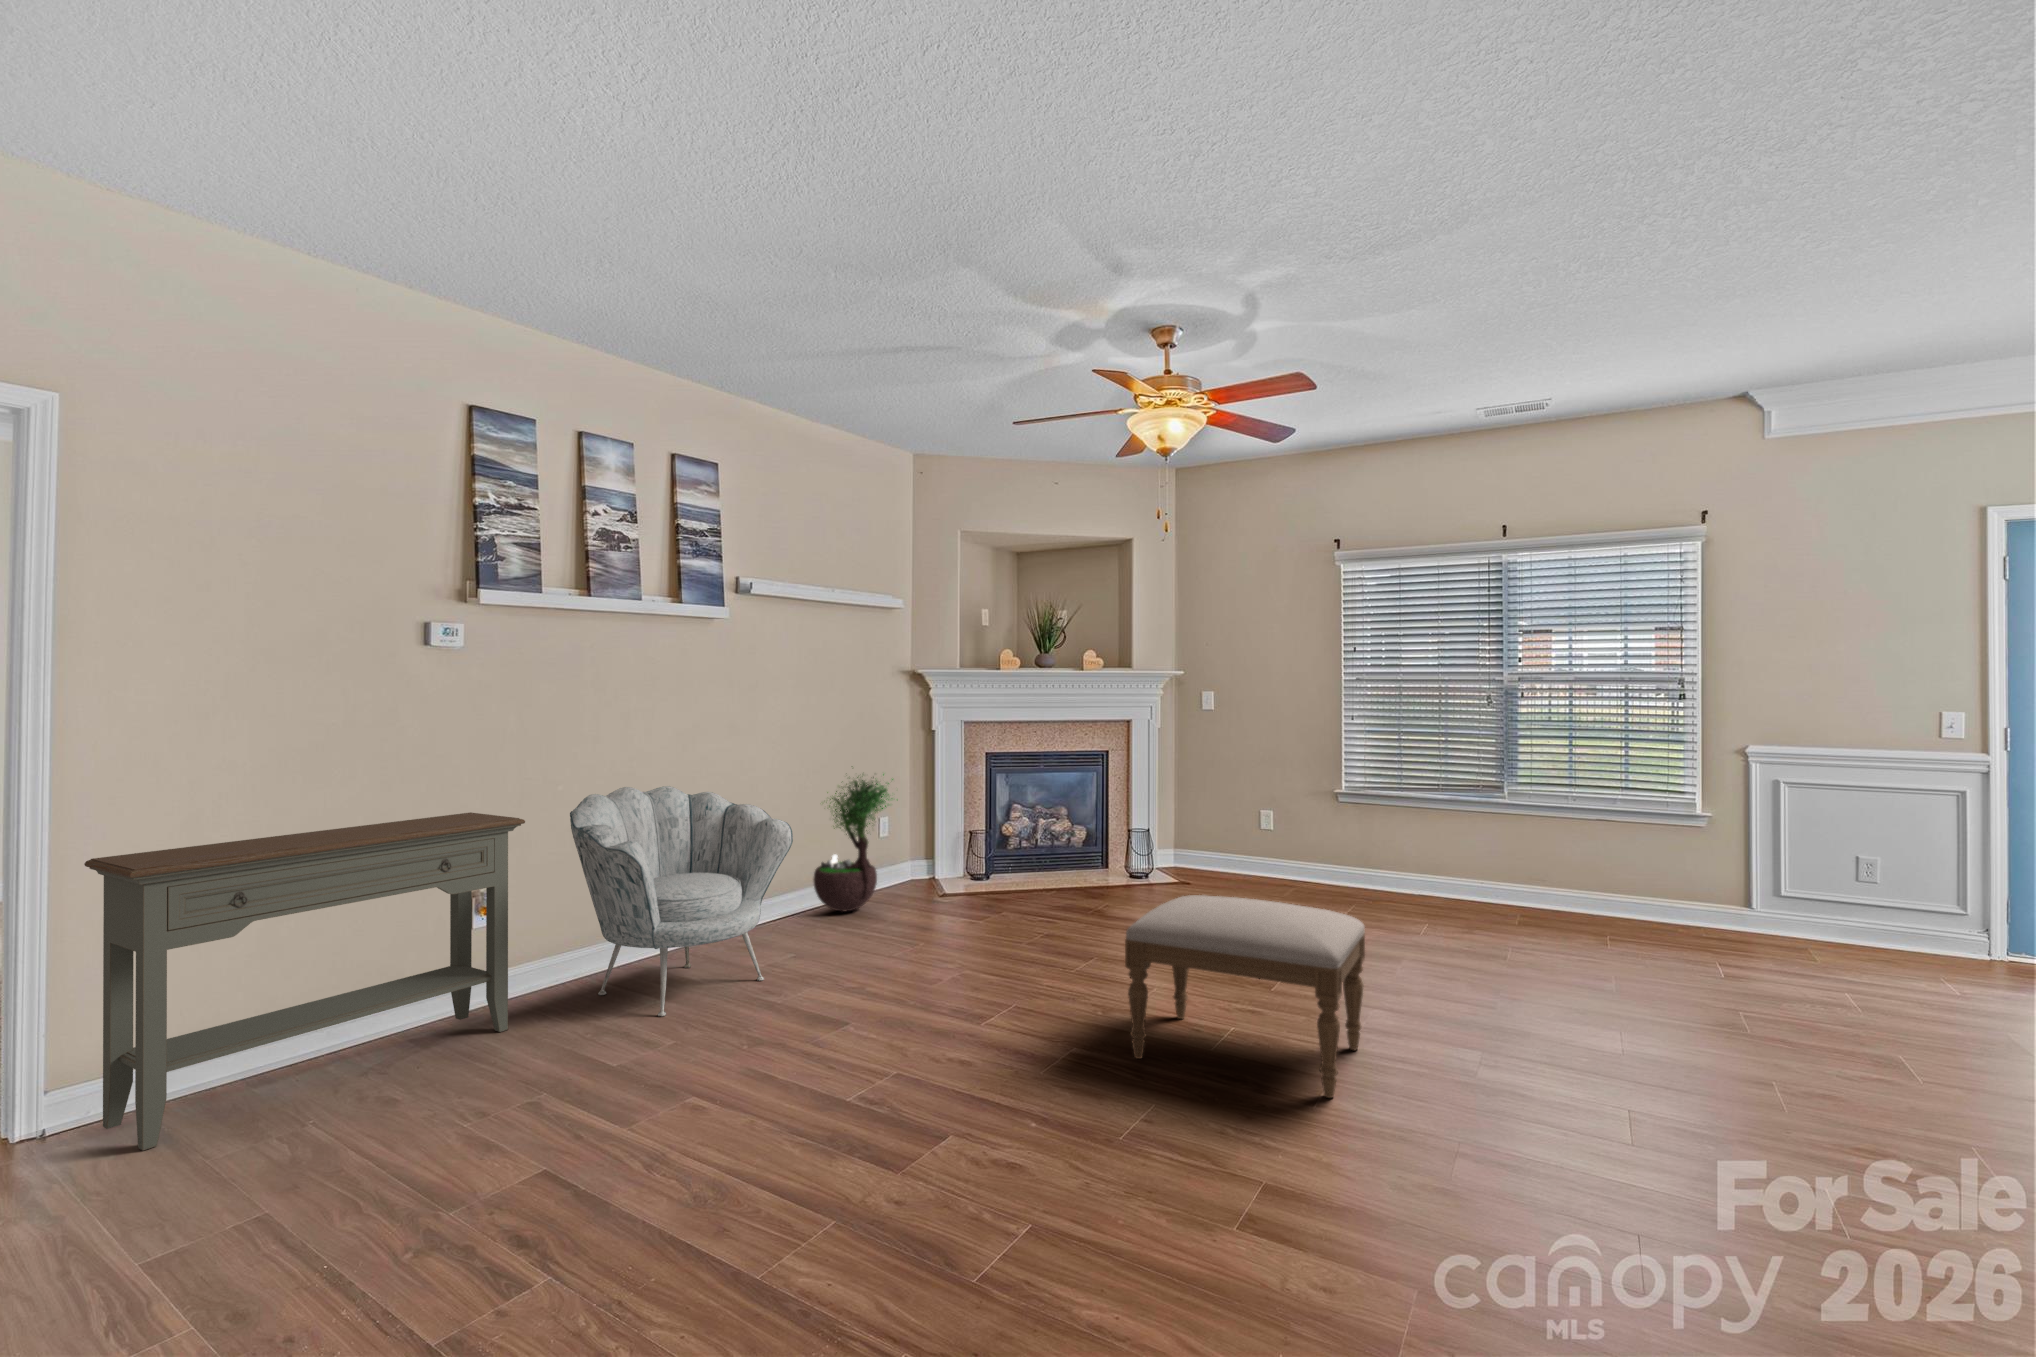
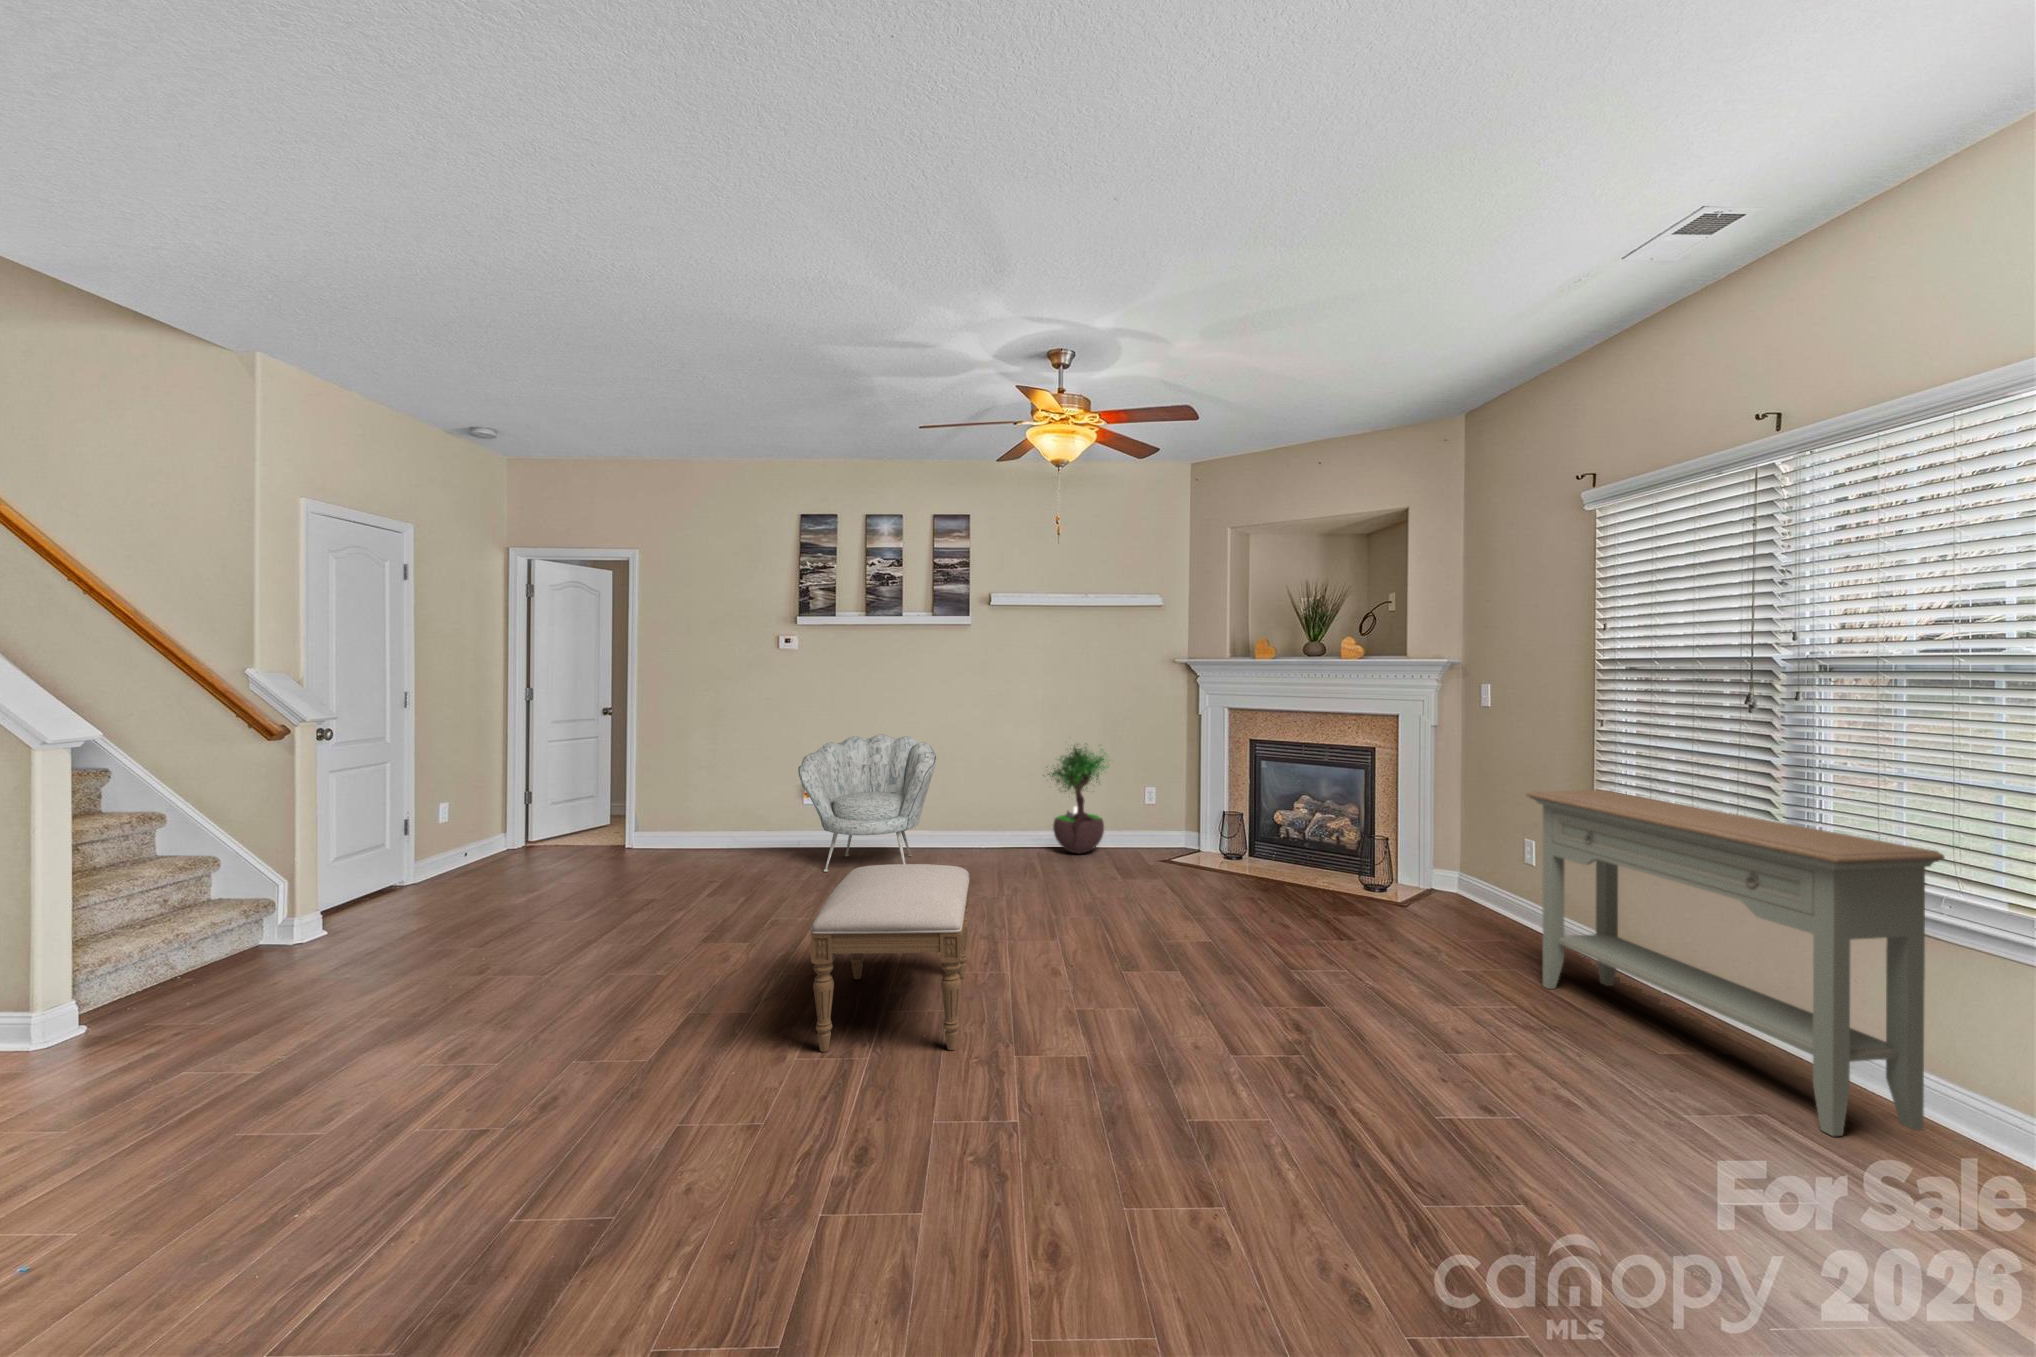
console table: present [84,812,525,1150] -> present [1526,790,1945,1136]

